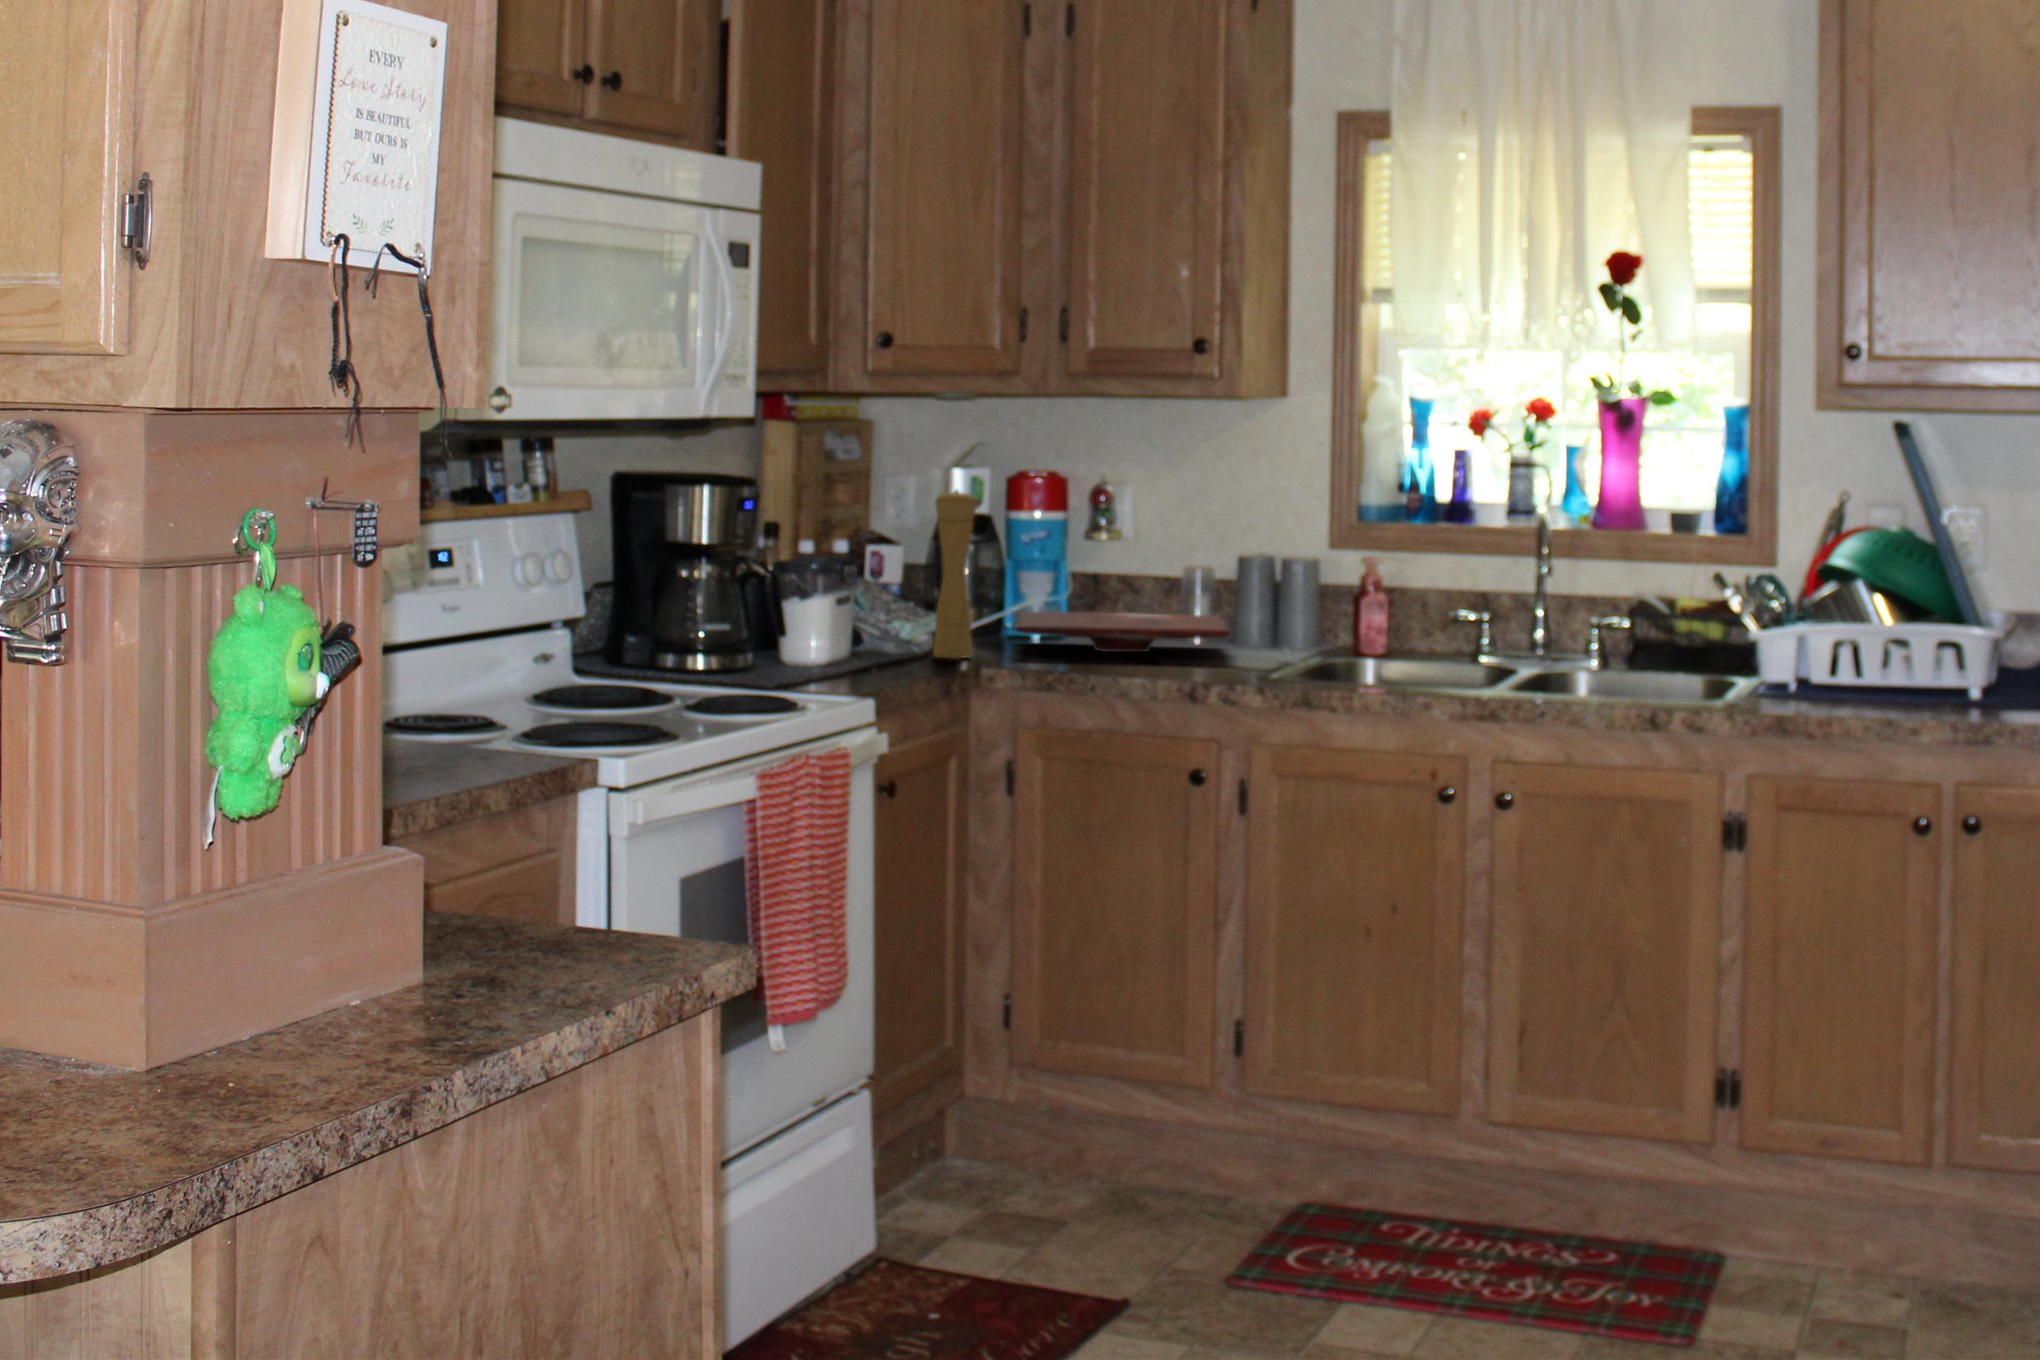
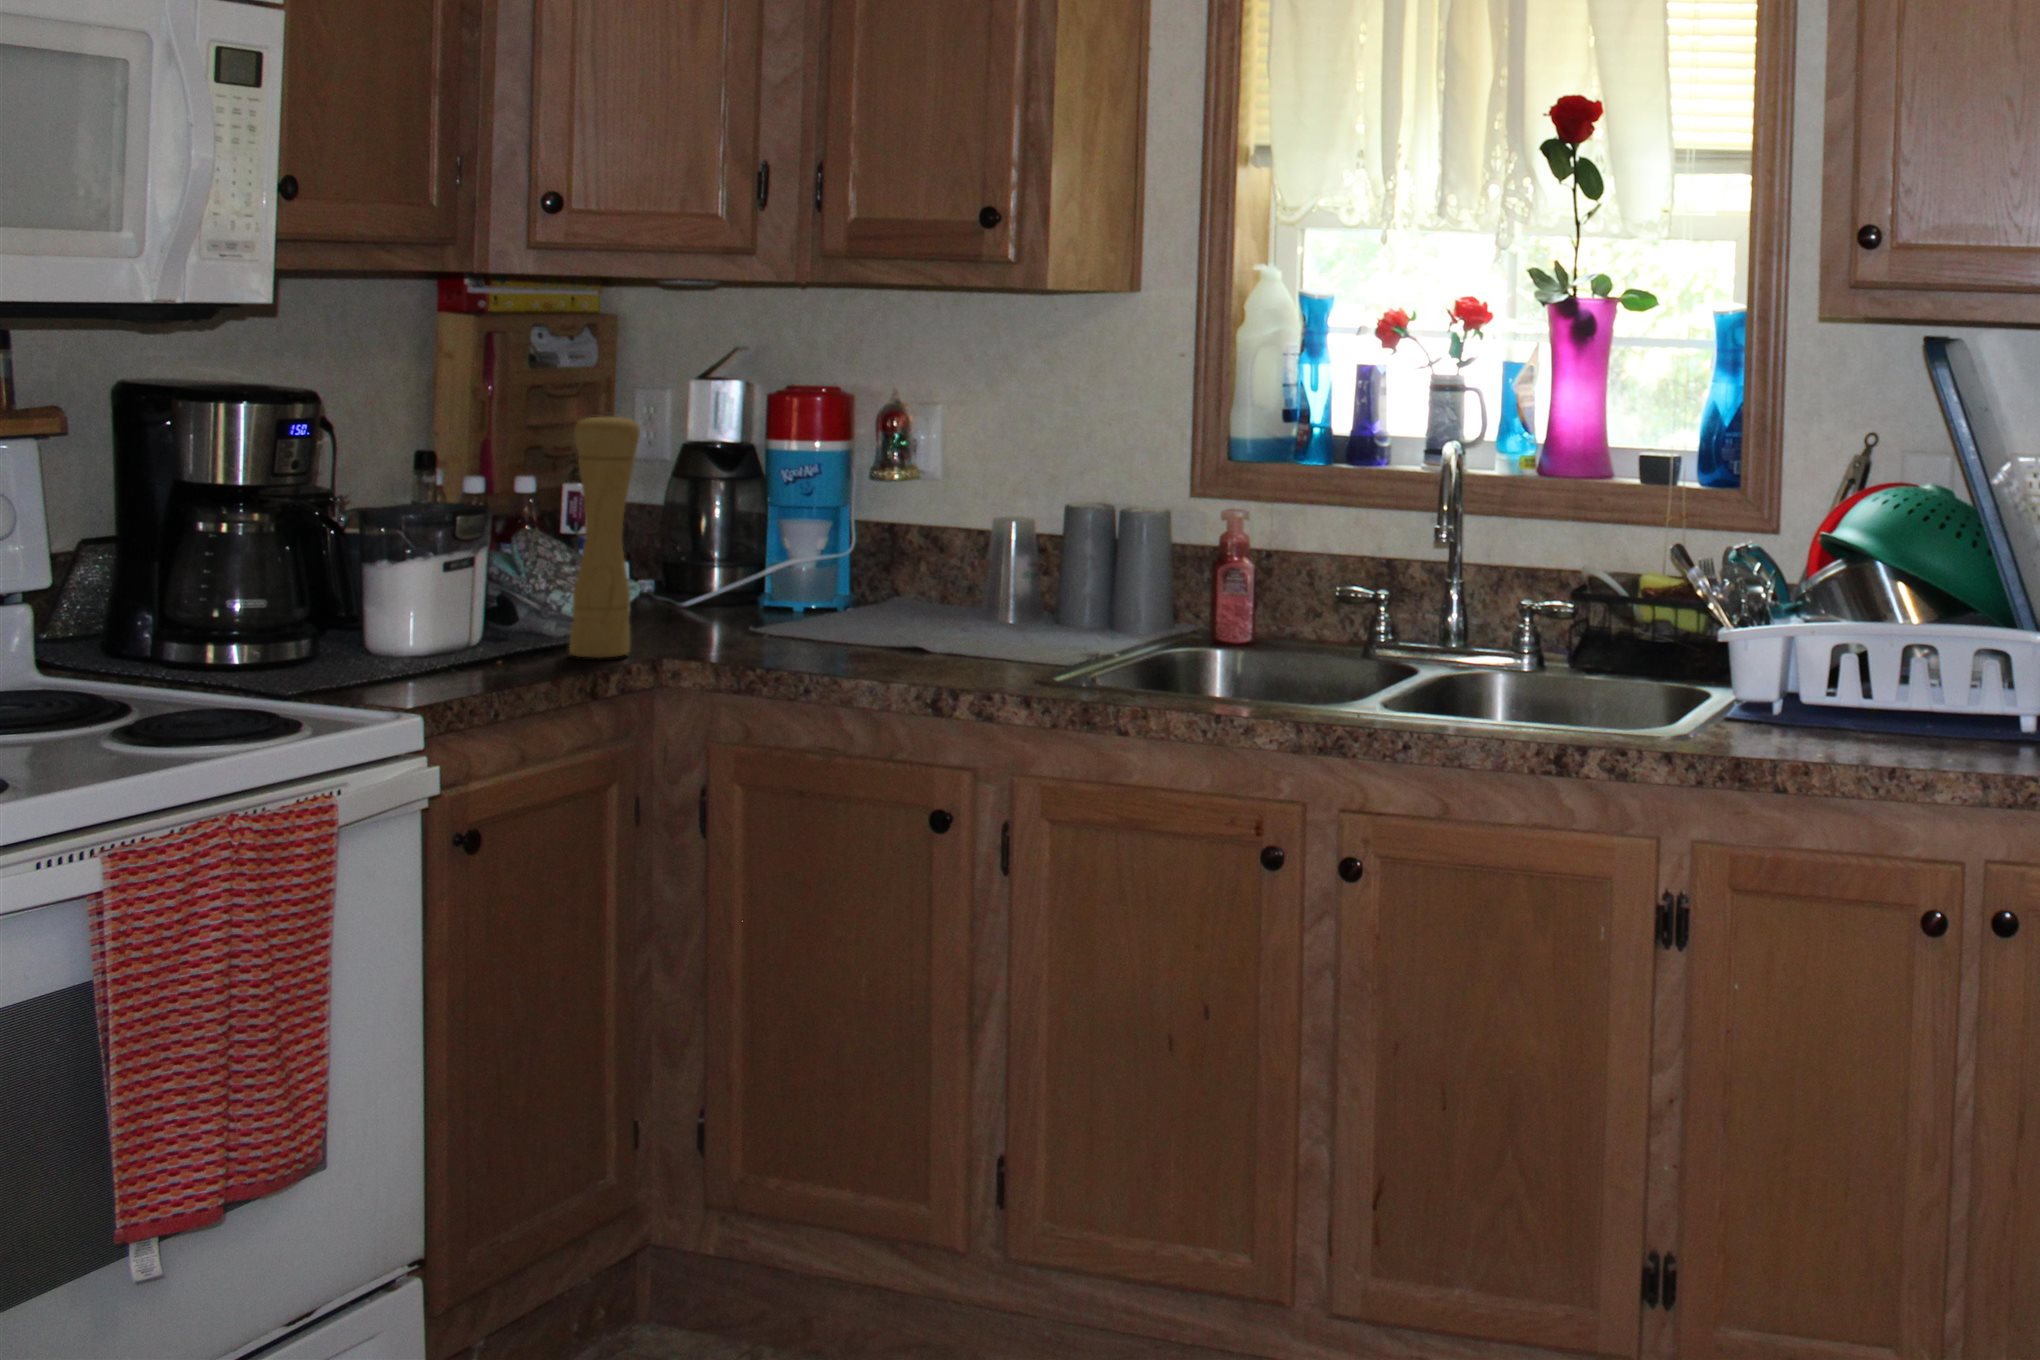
cutting board: present [1015,612,1231,652] -> none [697,583,1034,644]

